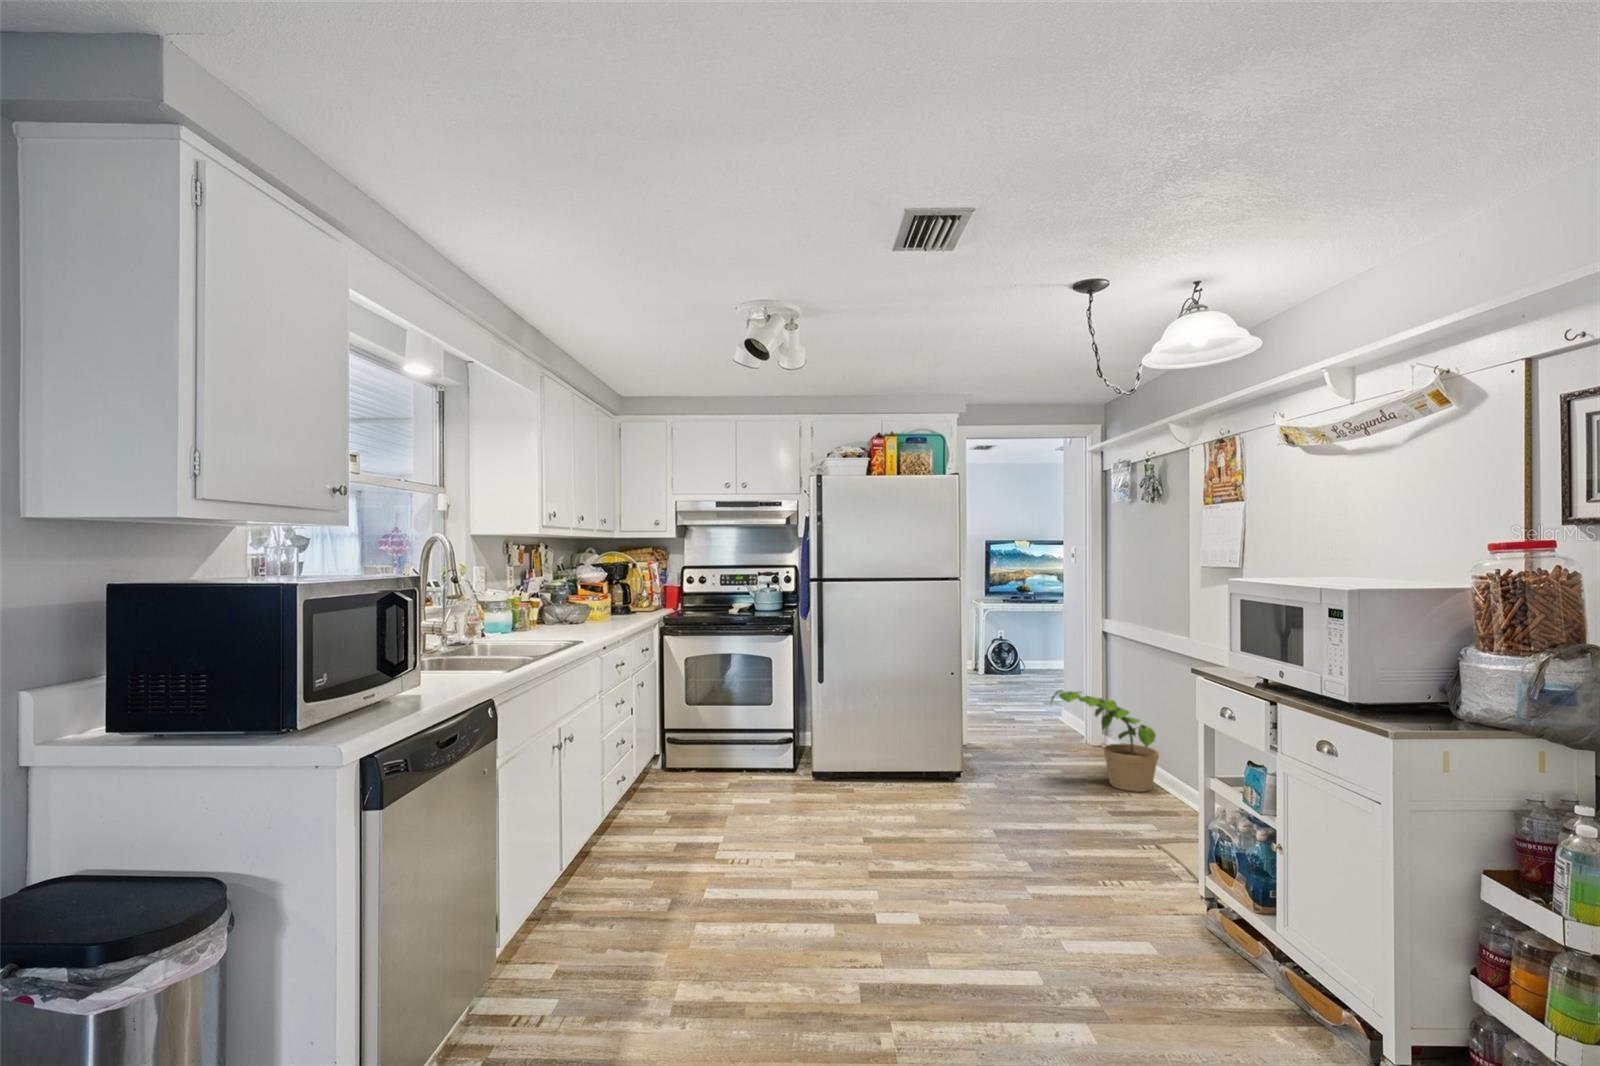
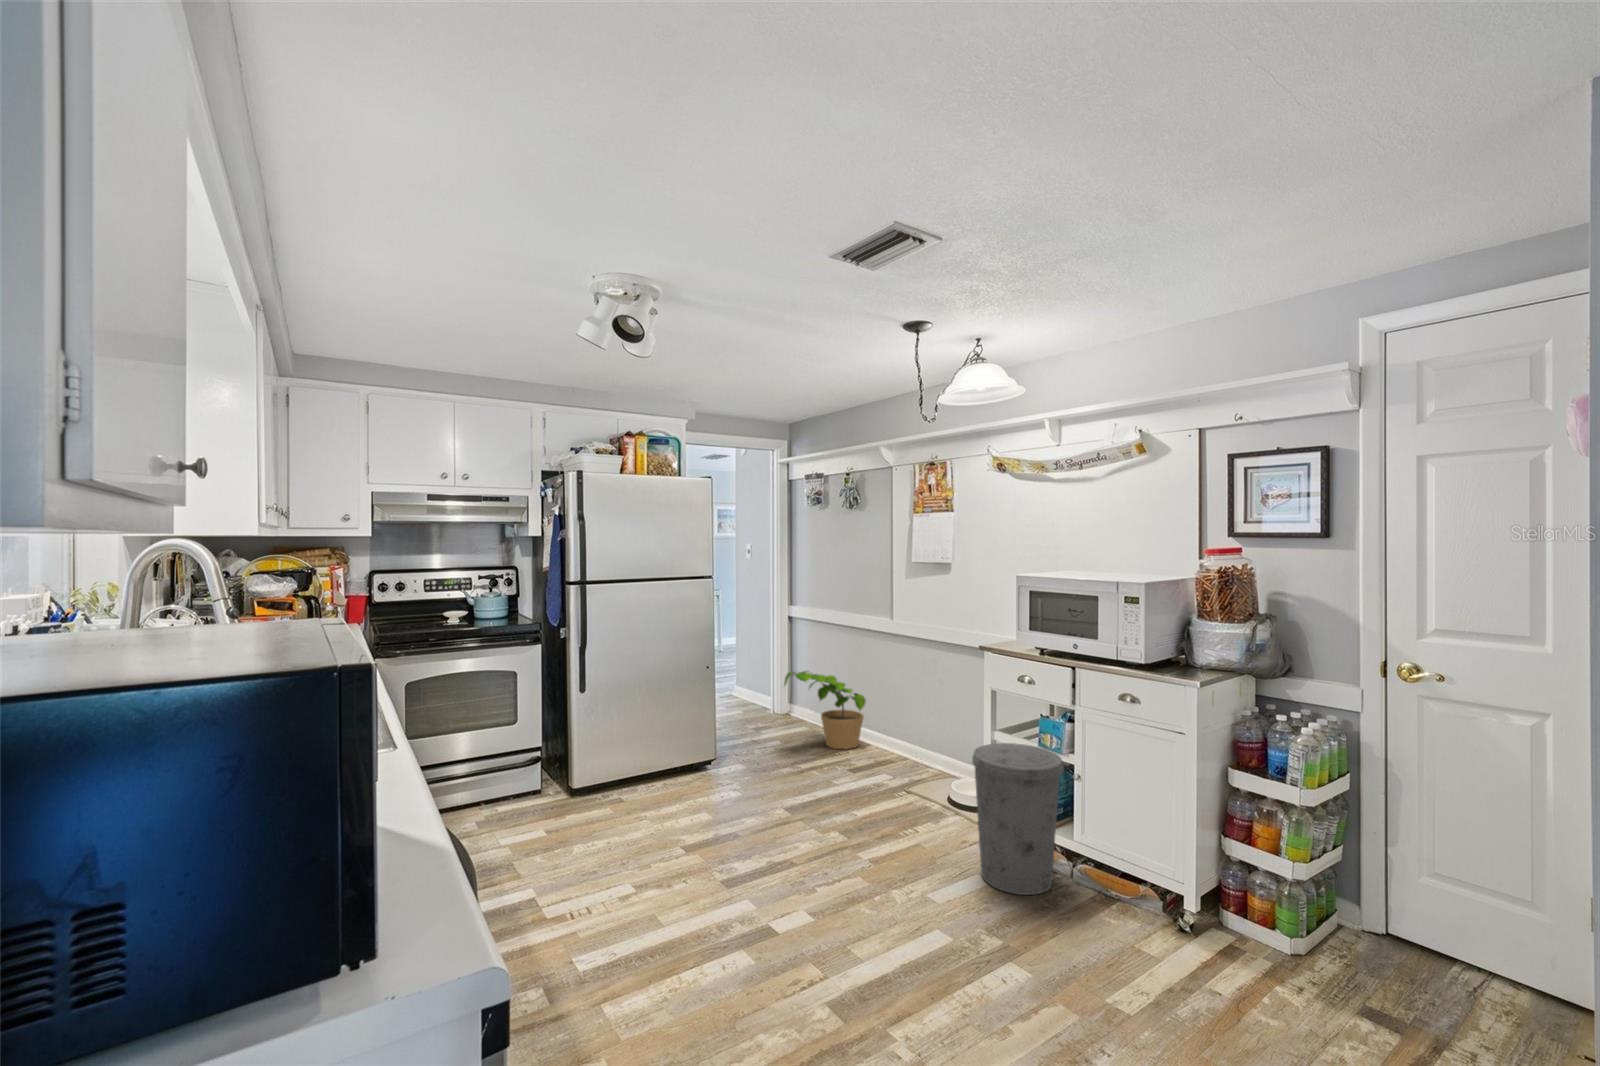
trash can: none [1135,786,1258,980] -> present [972,743,1064,895]

